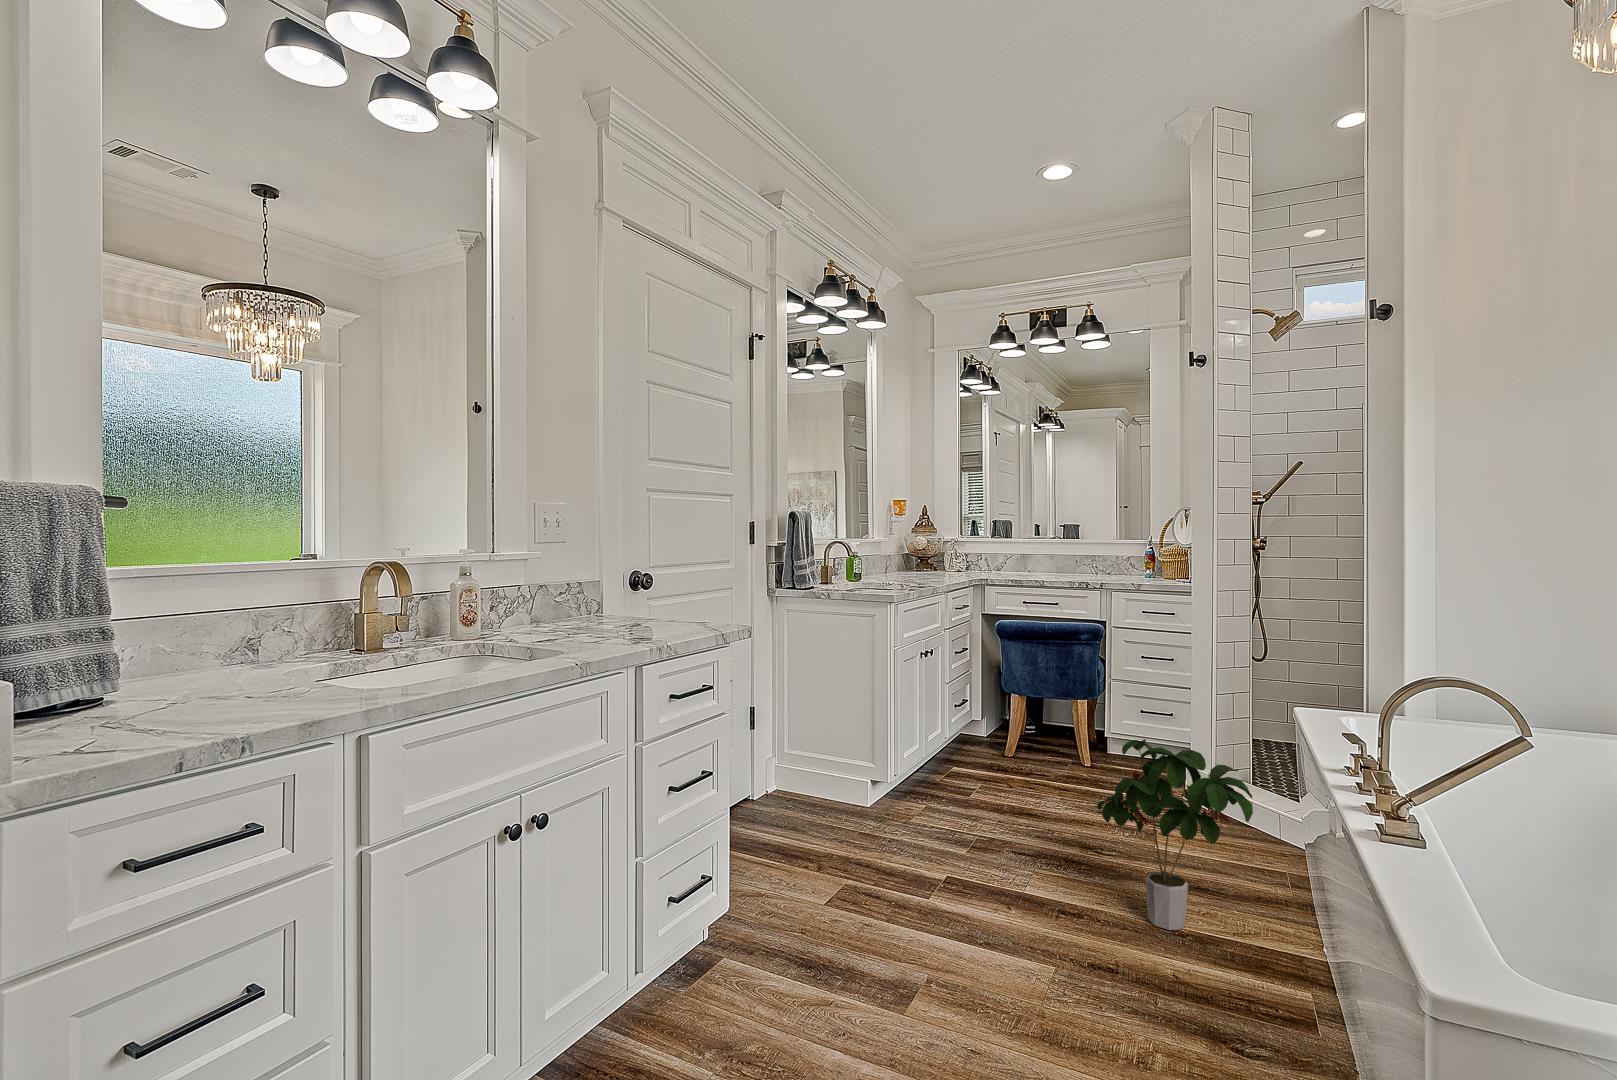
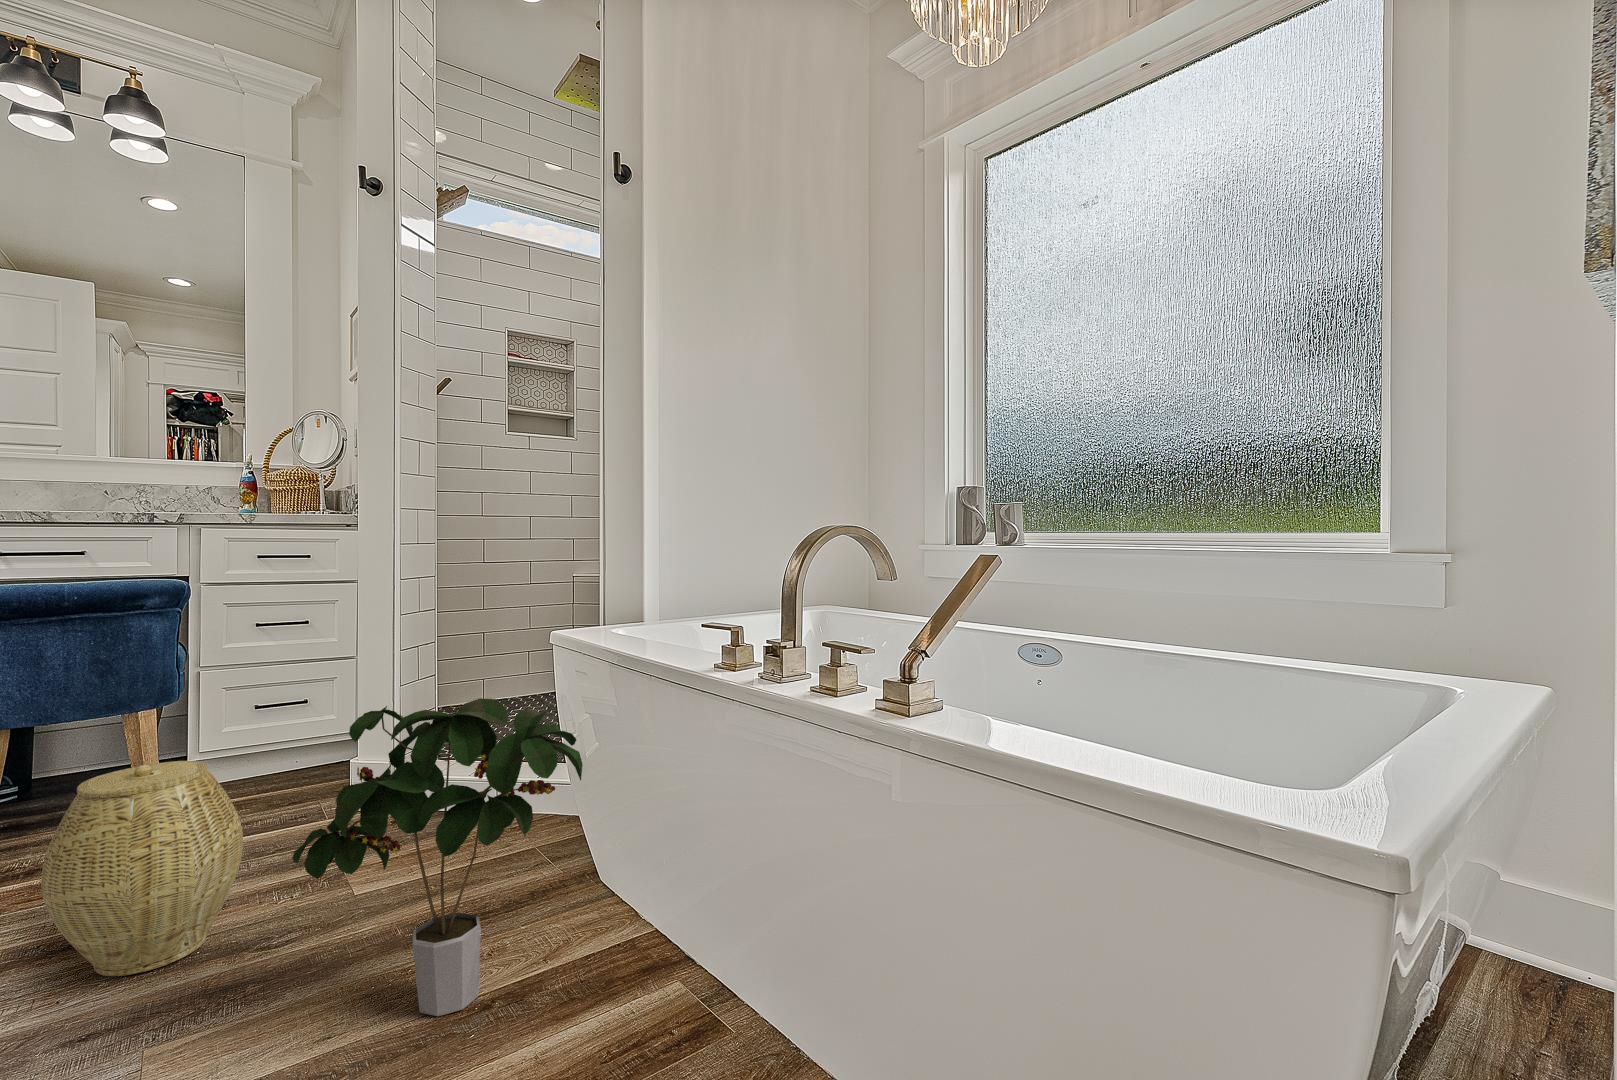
woven basket: none [1014,735,1096,840] -> present [41,761,243,976]

